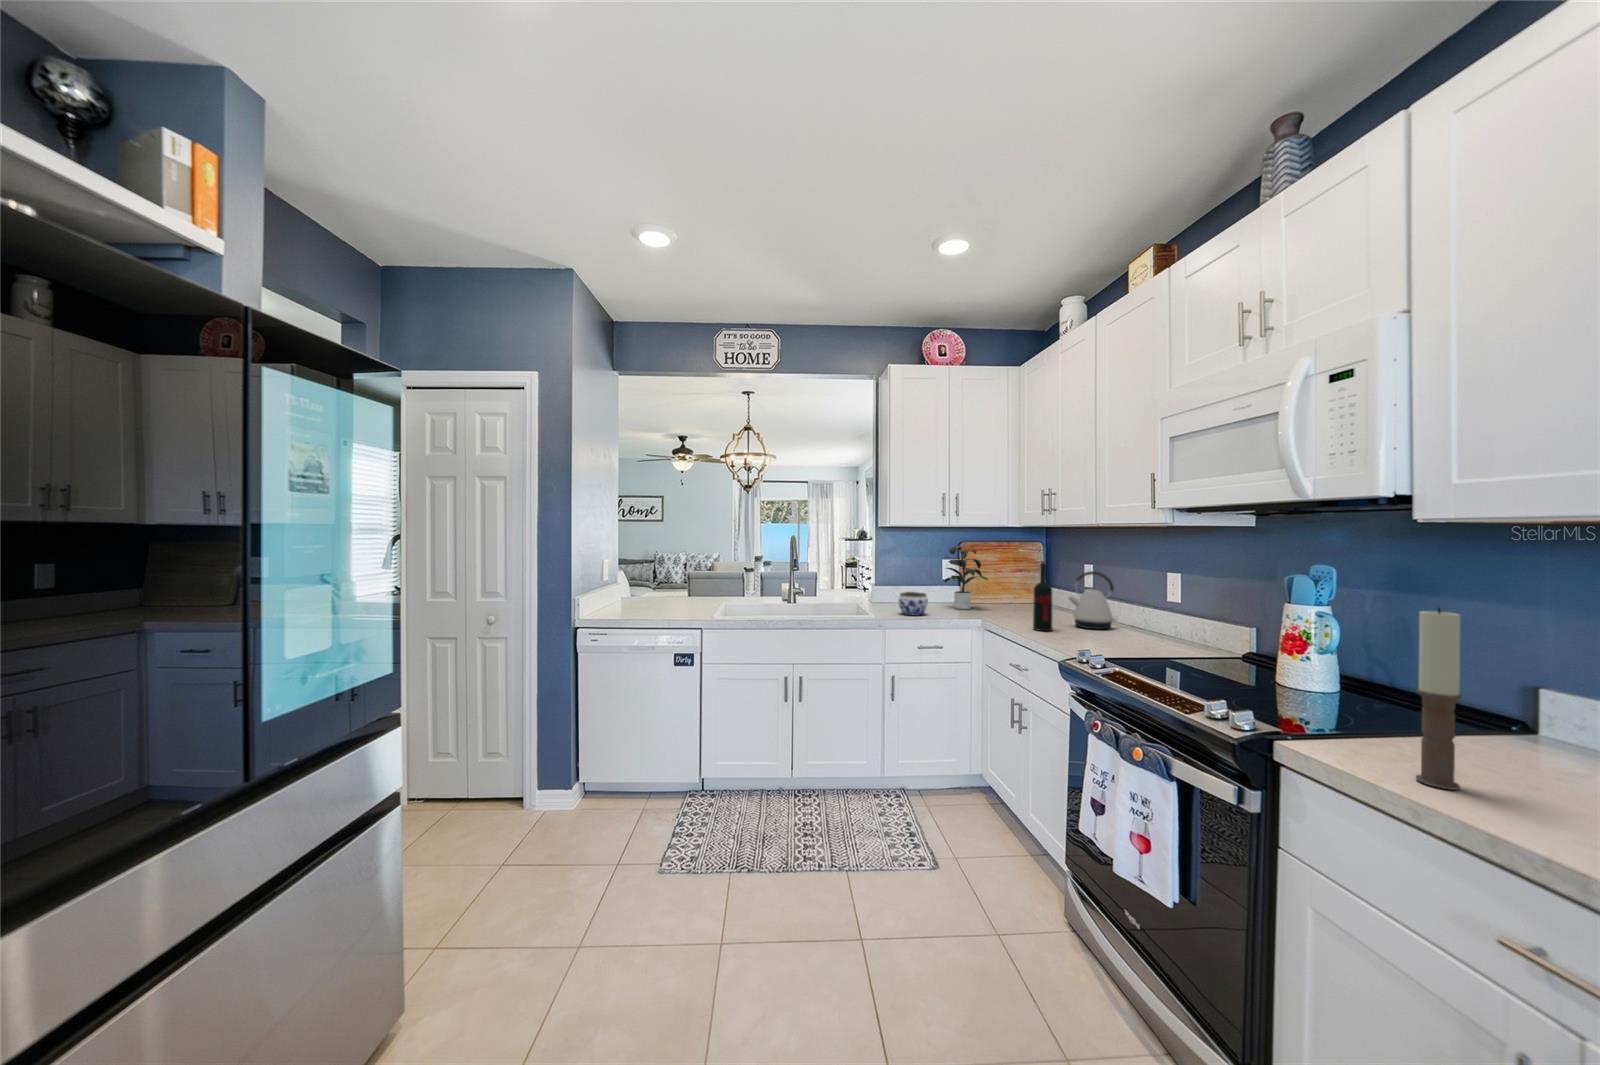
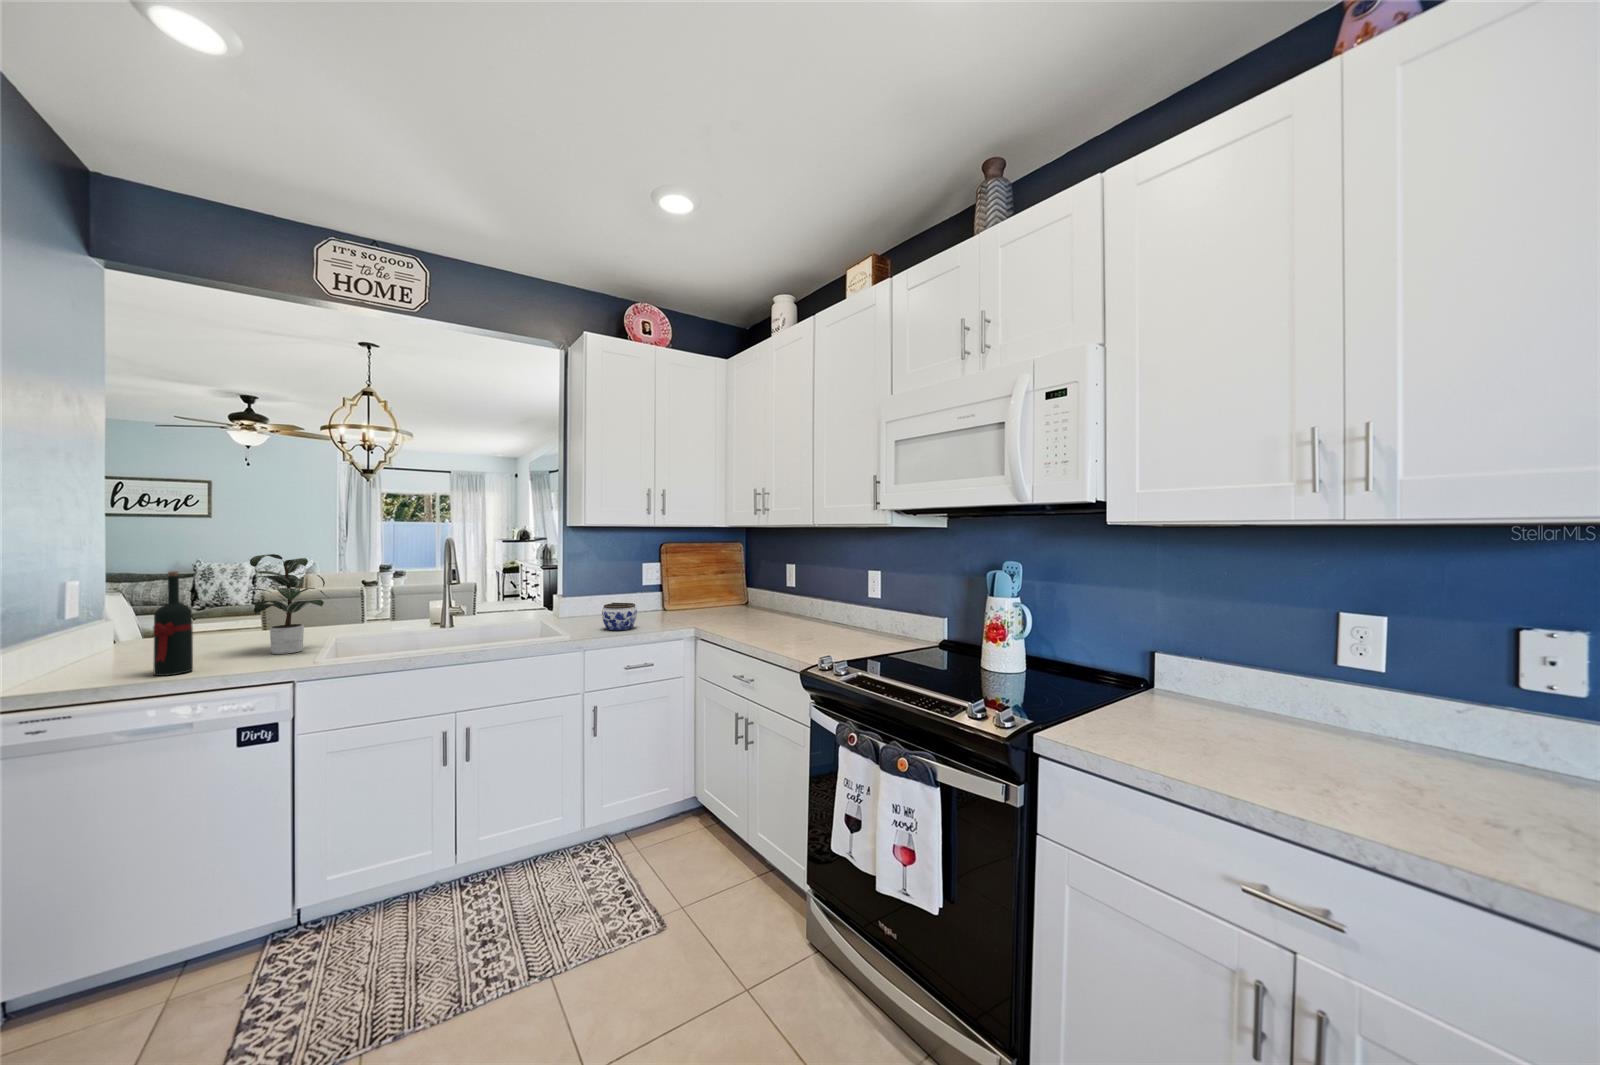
potted plant: present [945,546,988,609] -> present [250,554,325,654]
wine bottle: present [1033,561,1052,631] -> present [153,571,193,676]
kettle: present [1068,571,1116,629] -> none [783,572,825,629]
candle: present [1416,608,1462,790] -> none [1141,601,1172,757]

